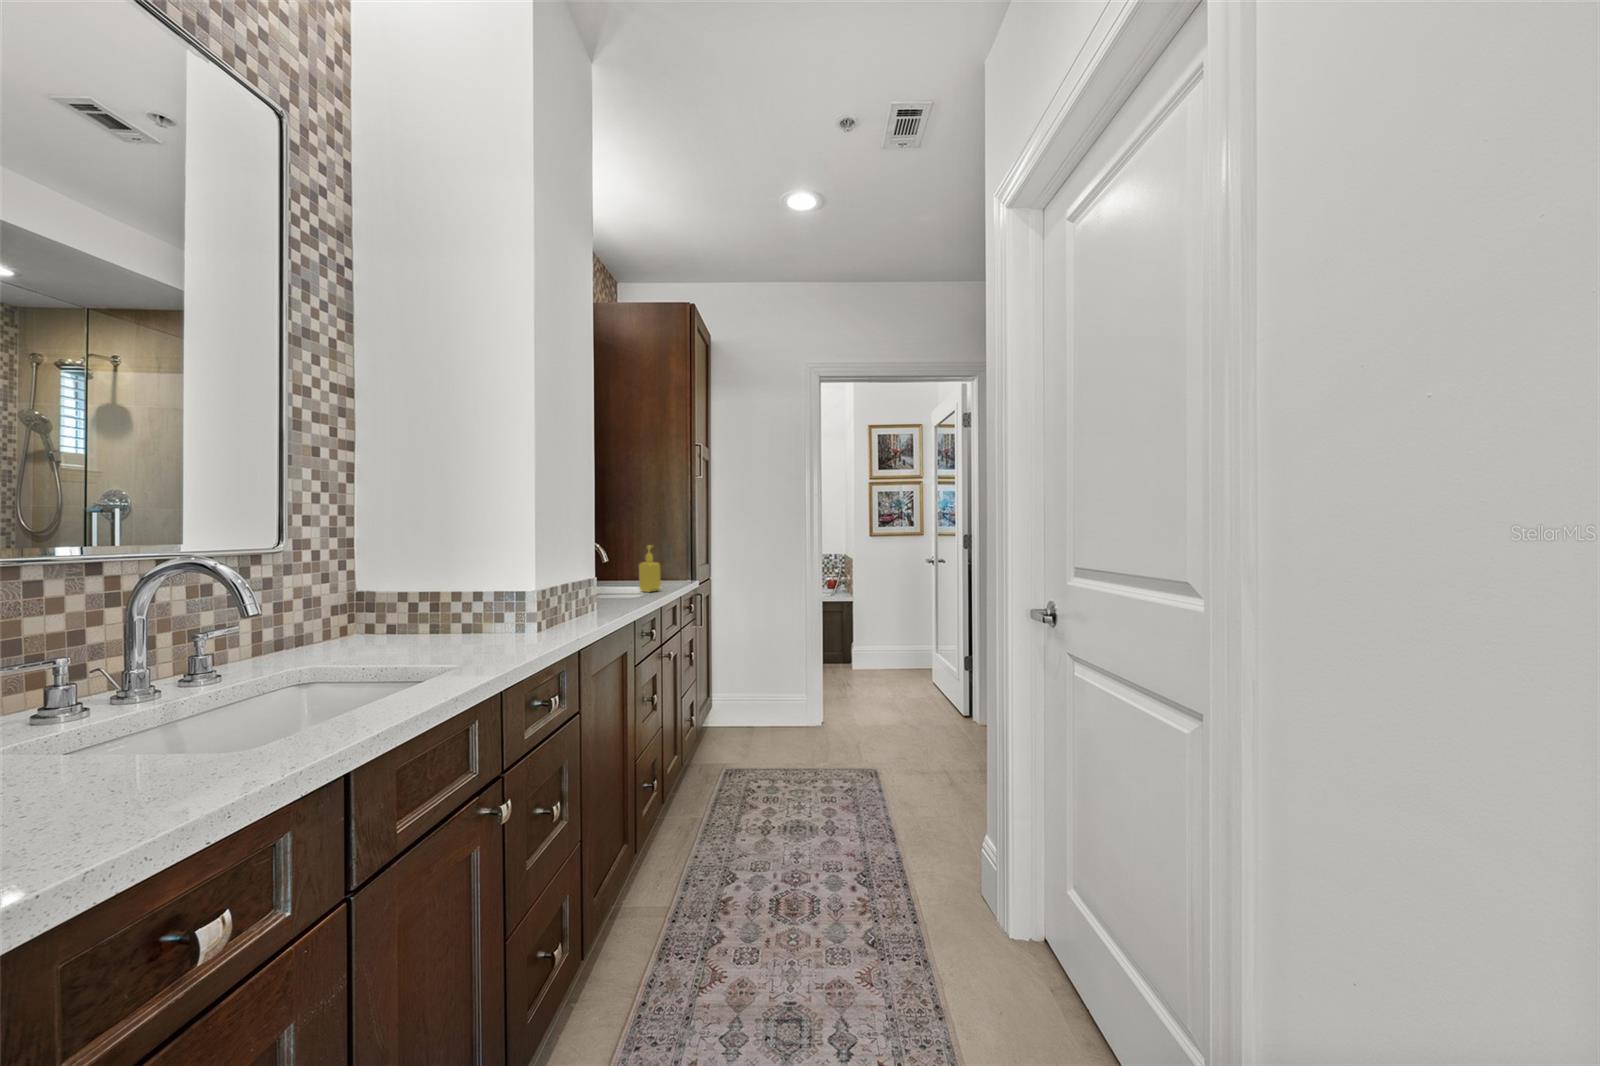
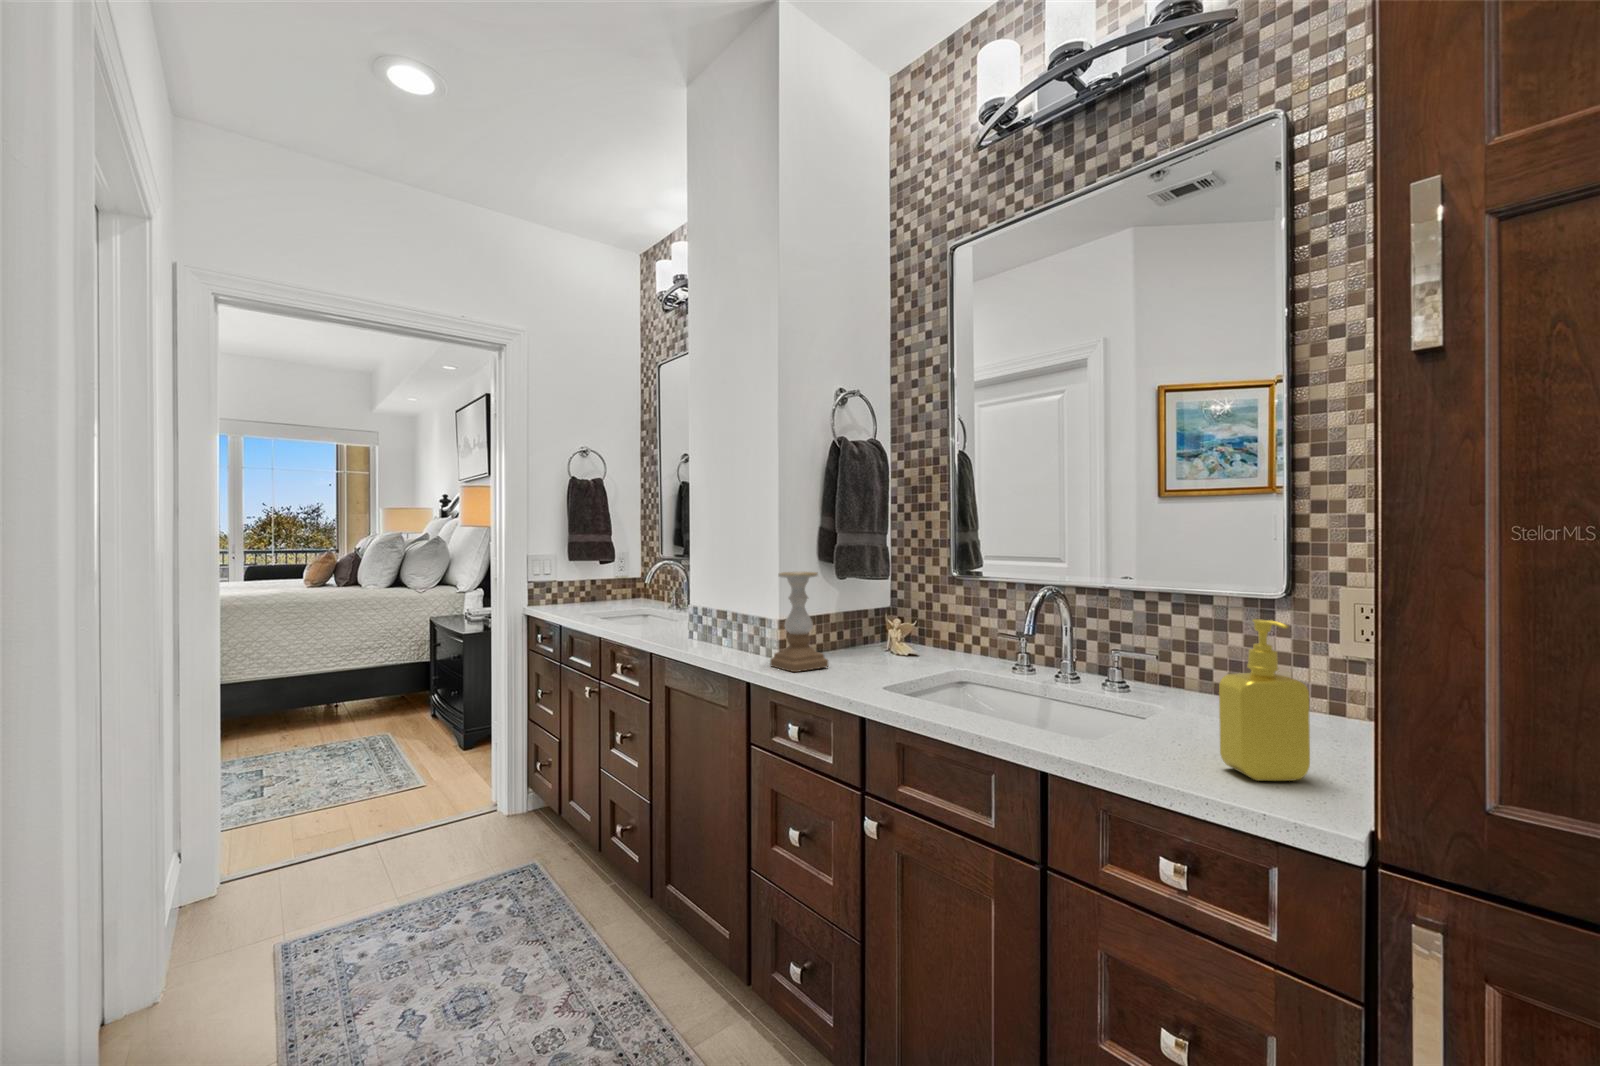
candle holder: none [556,547,602,626] -> present [770,572,828,672]

